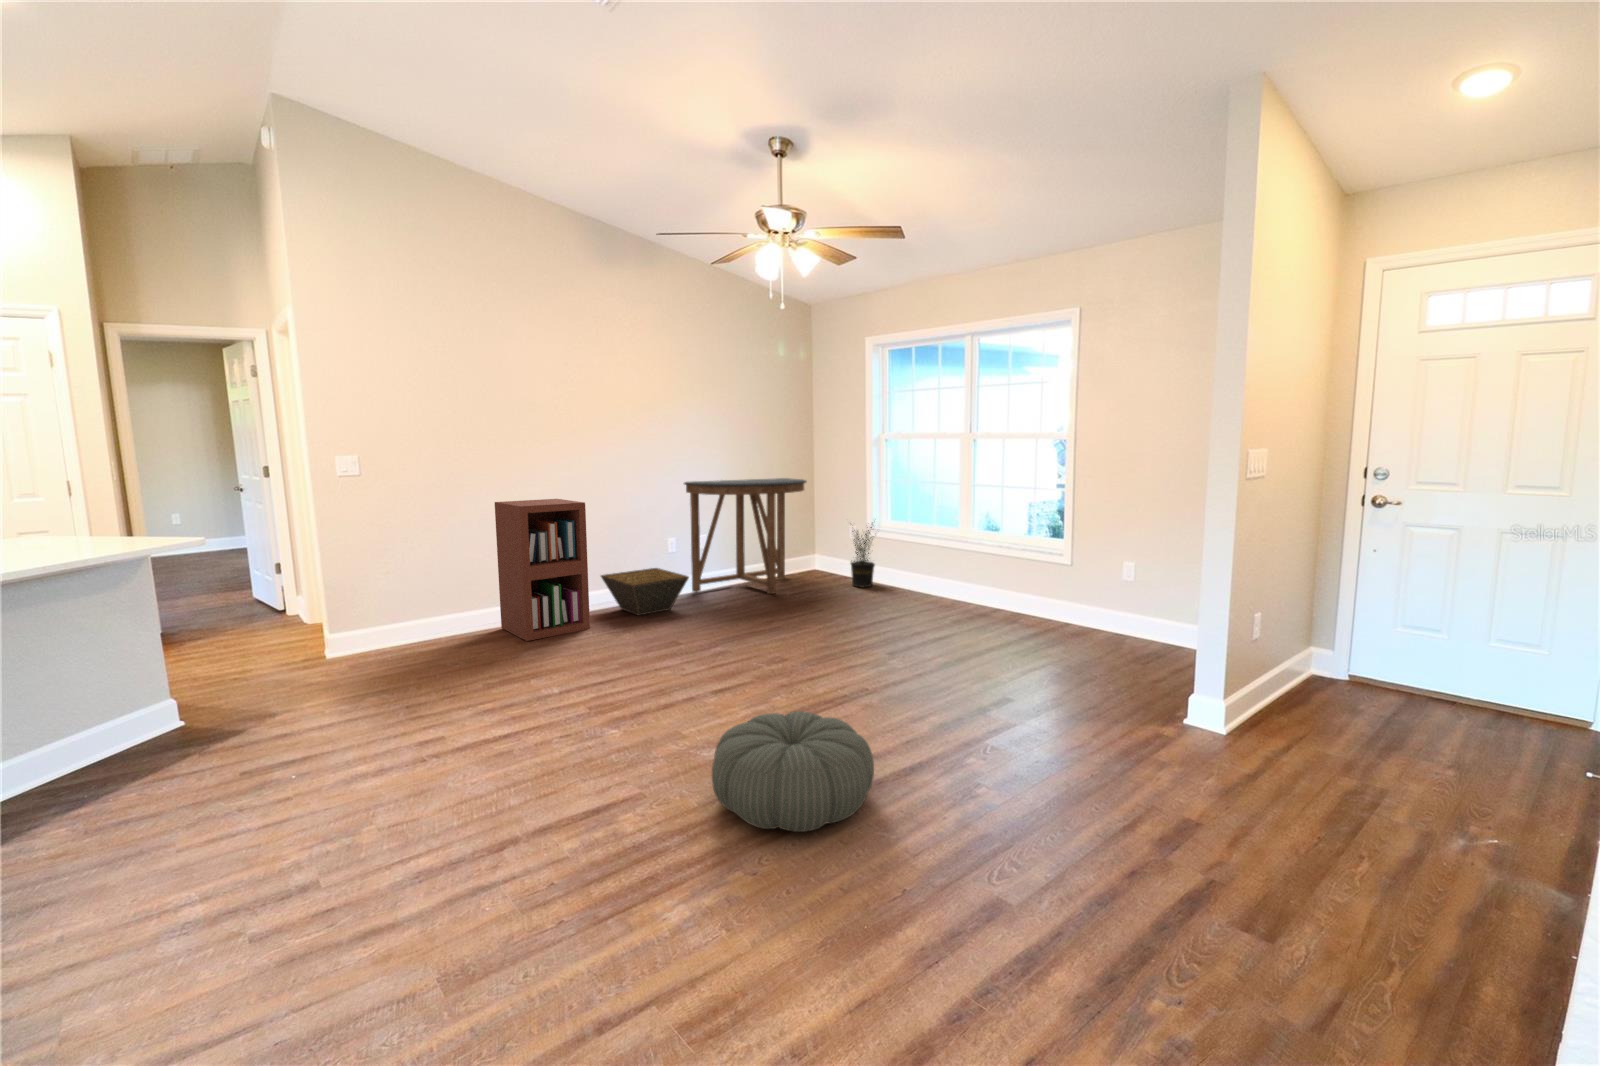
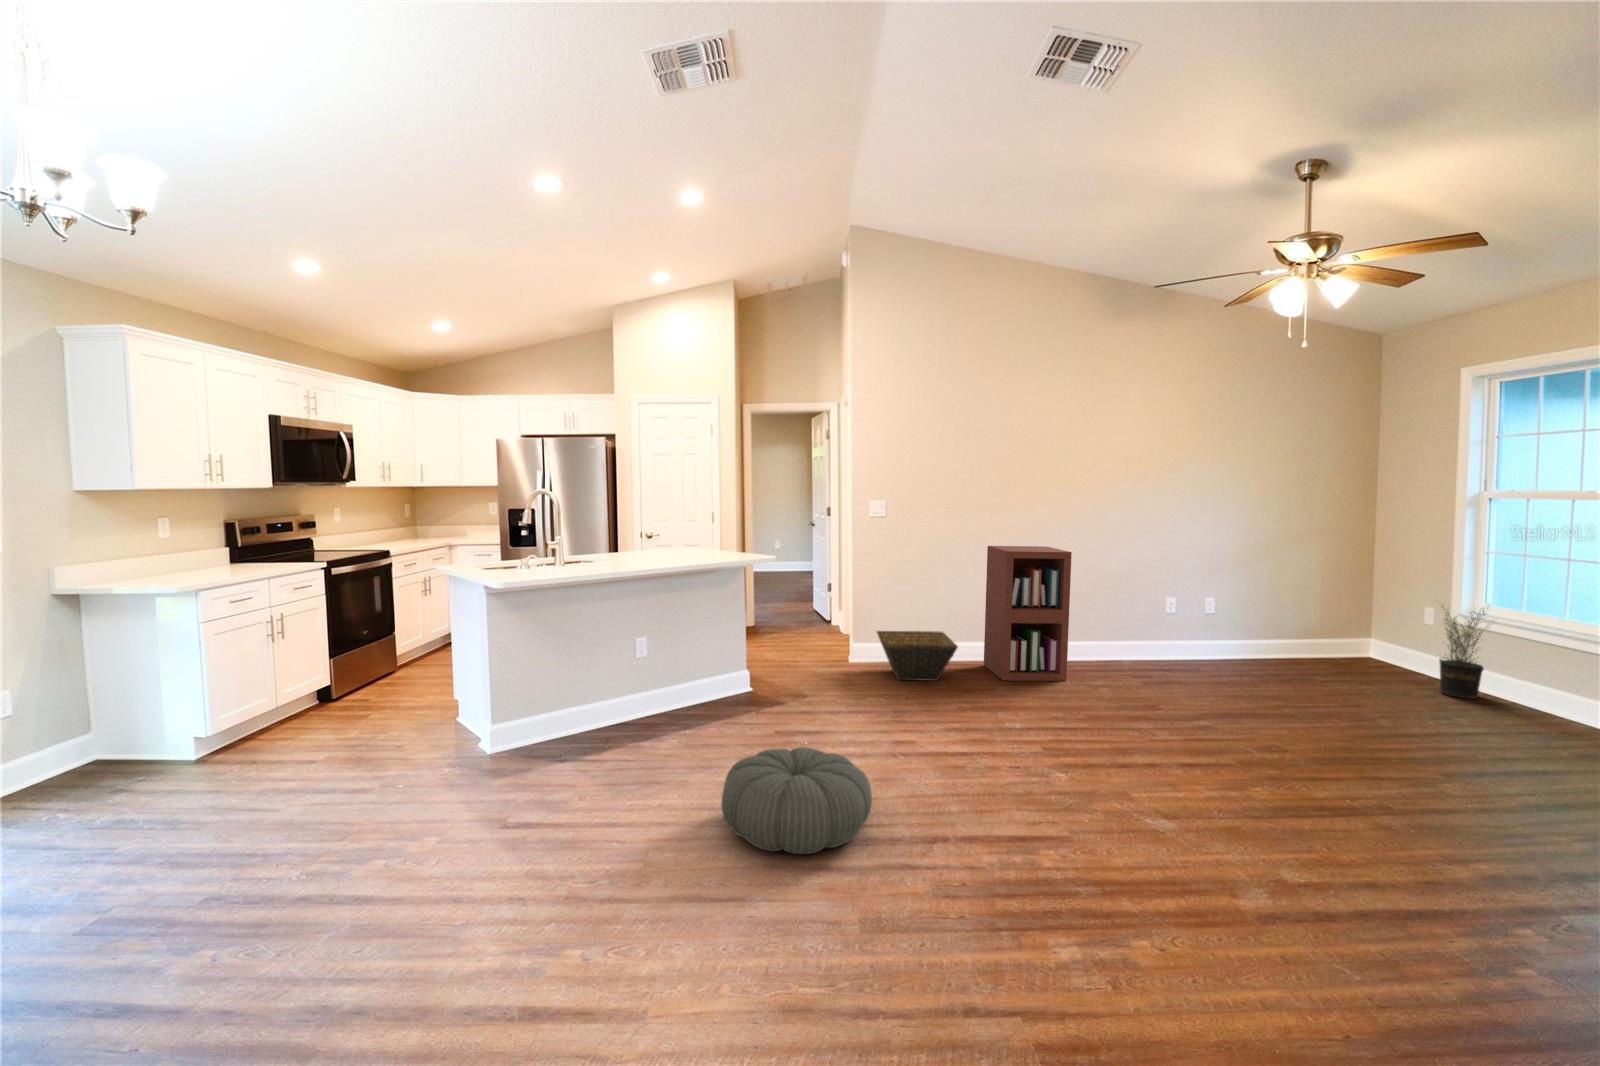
console table: present [684,478,806,594] -> none [1192,537,1372,682]
basket: present [601,568,689,616] -> present [877,631,958,681]
pouf: present [712,711,874,832] -> present [721,747,872,854]

